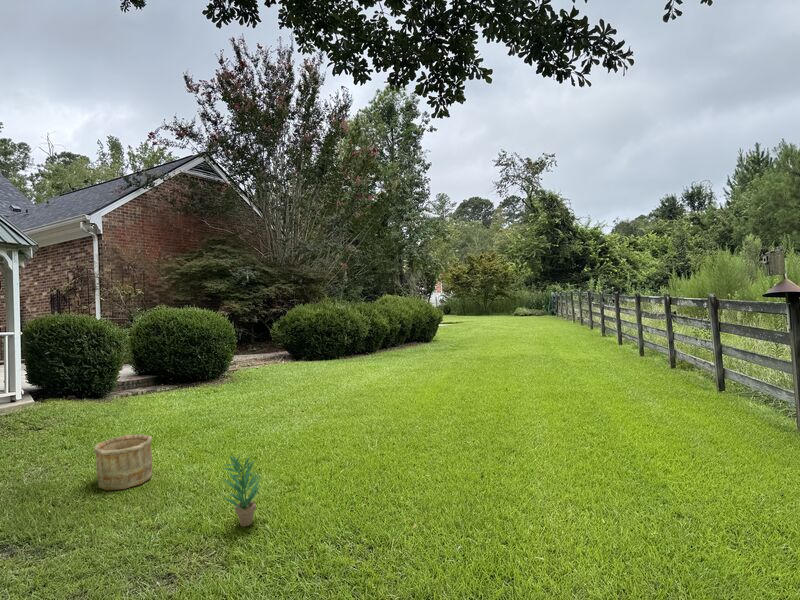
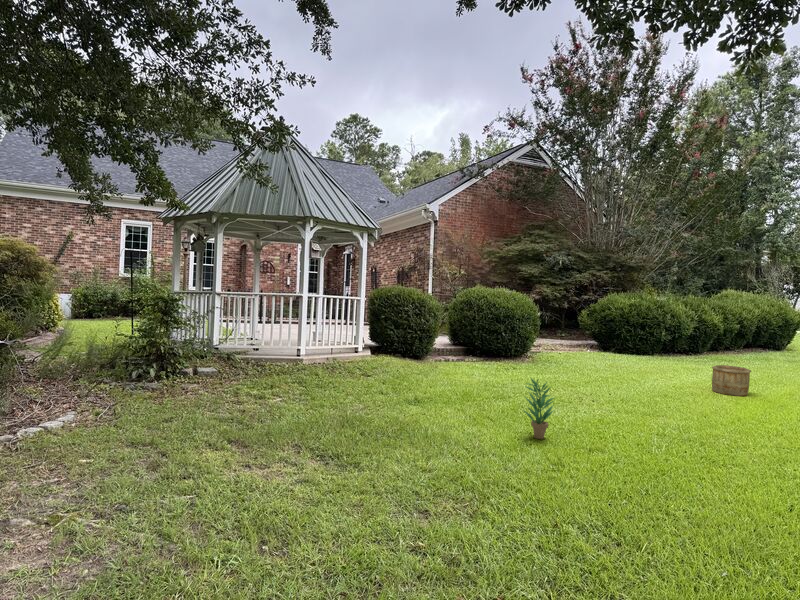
wooden bucket: present [94,434,152,490] -> present [712,365,751,396]

